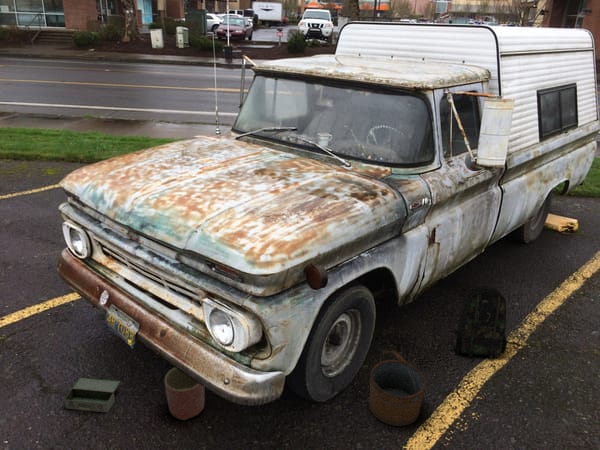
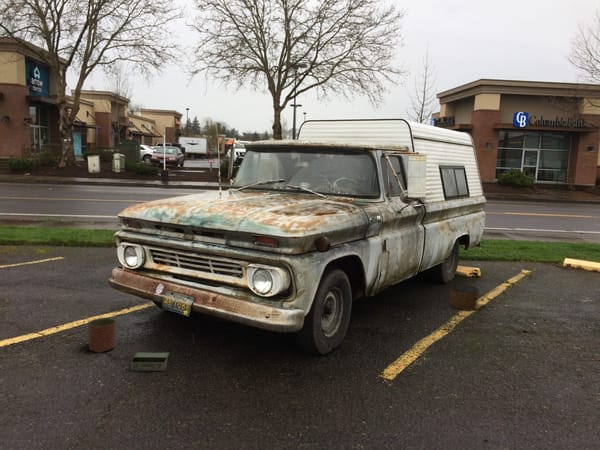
backpack: present [452,284,507,359] -> none [404,284,441,336]
bucket: present [369,350,426,426] -> present [449,274,479,311]
planter: present [165,367,204,420] -> present [88,318,116,353]

